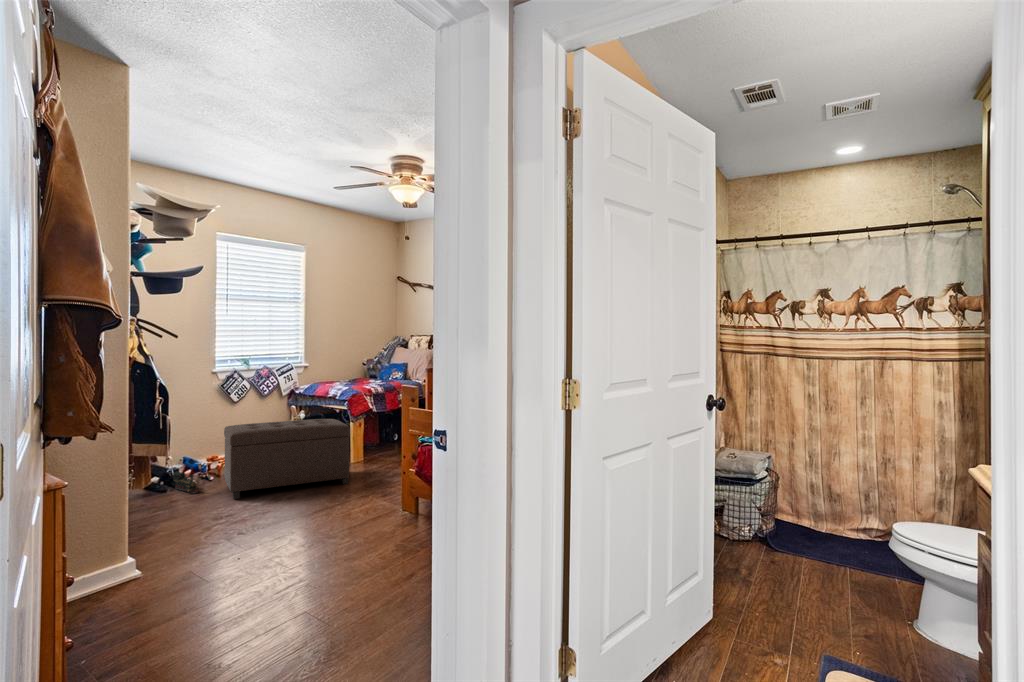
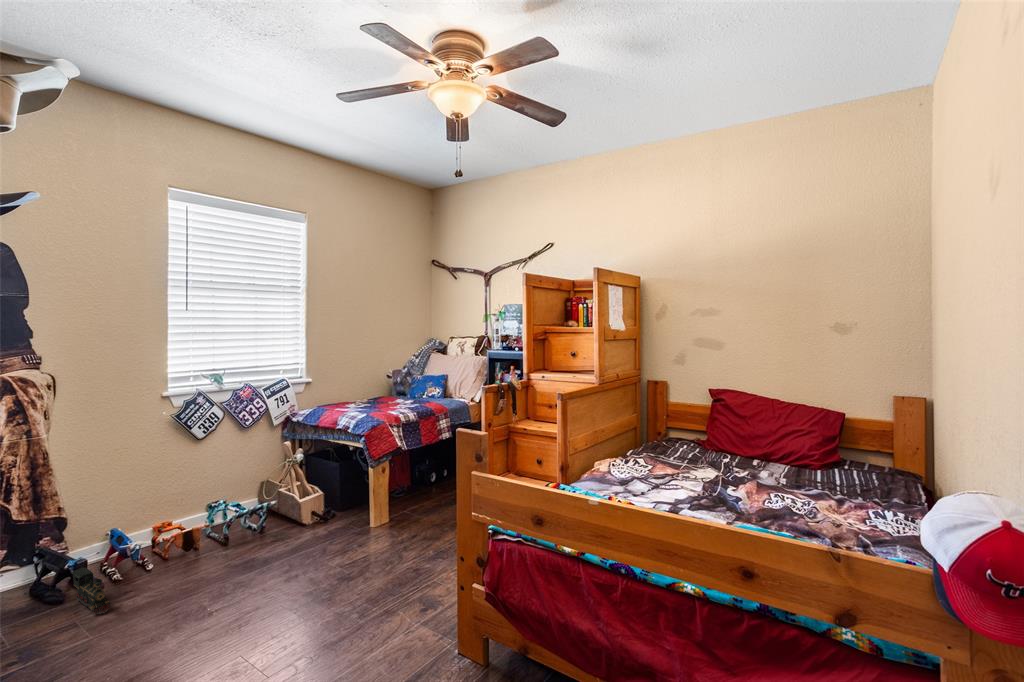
ottoman: present [224,419,350,499] -> none [151,470,365,633]

